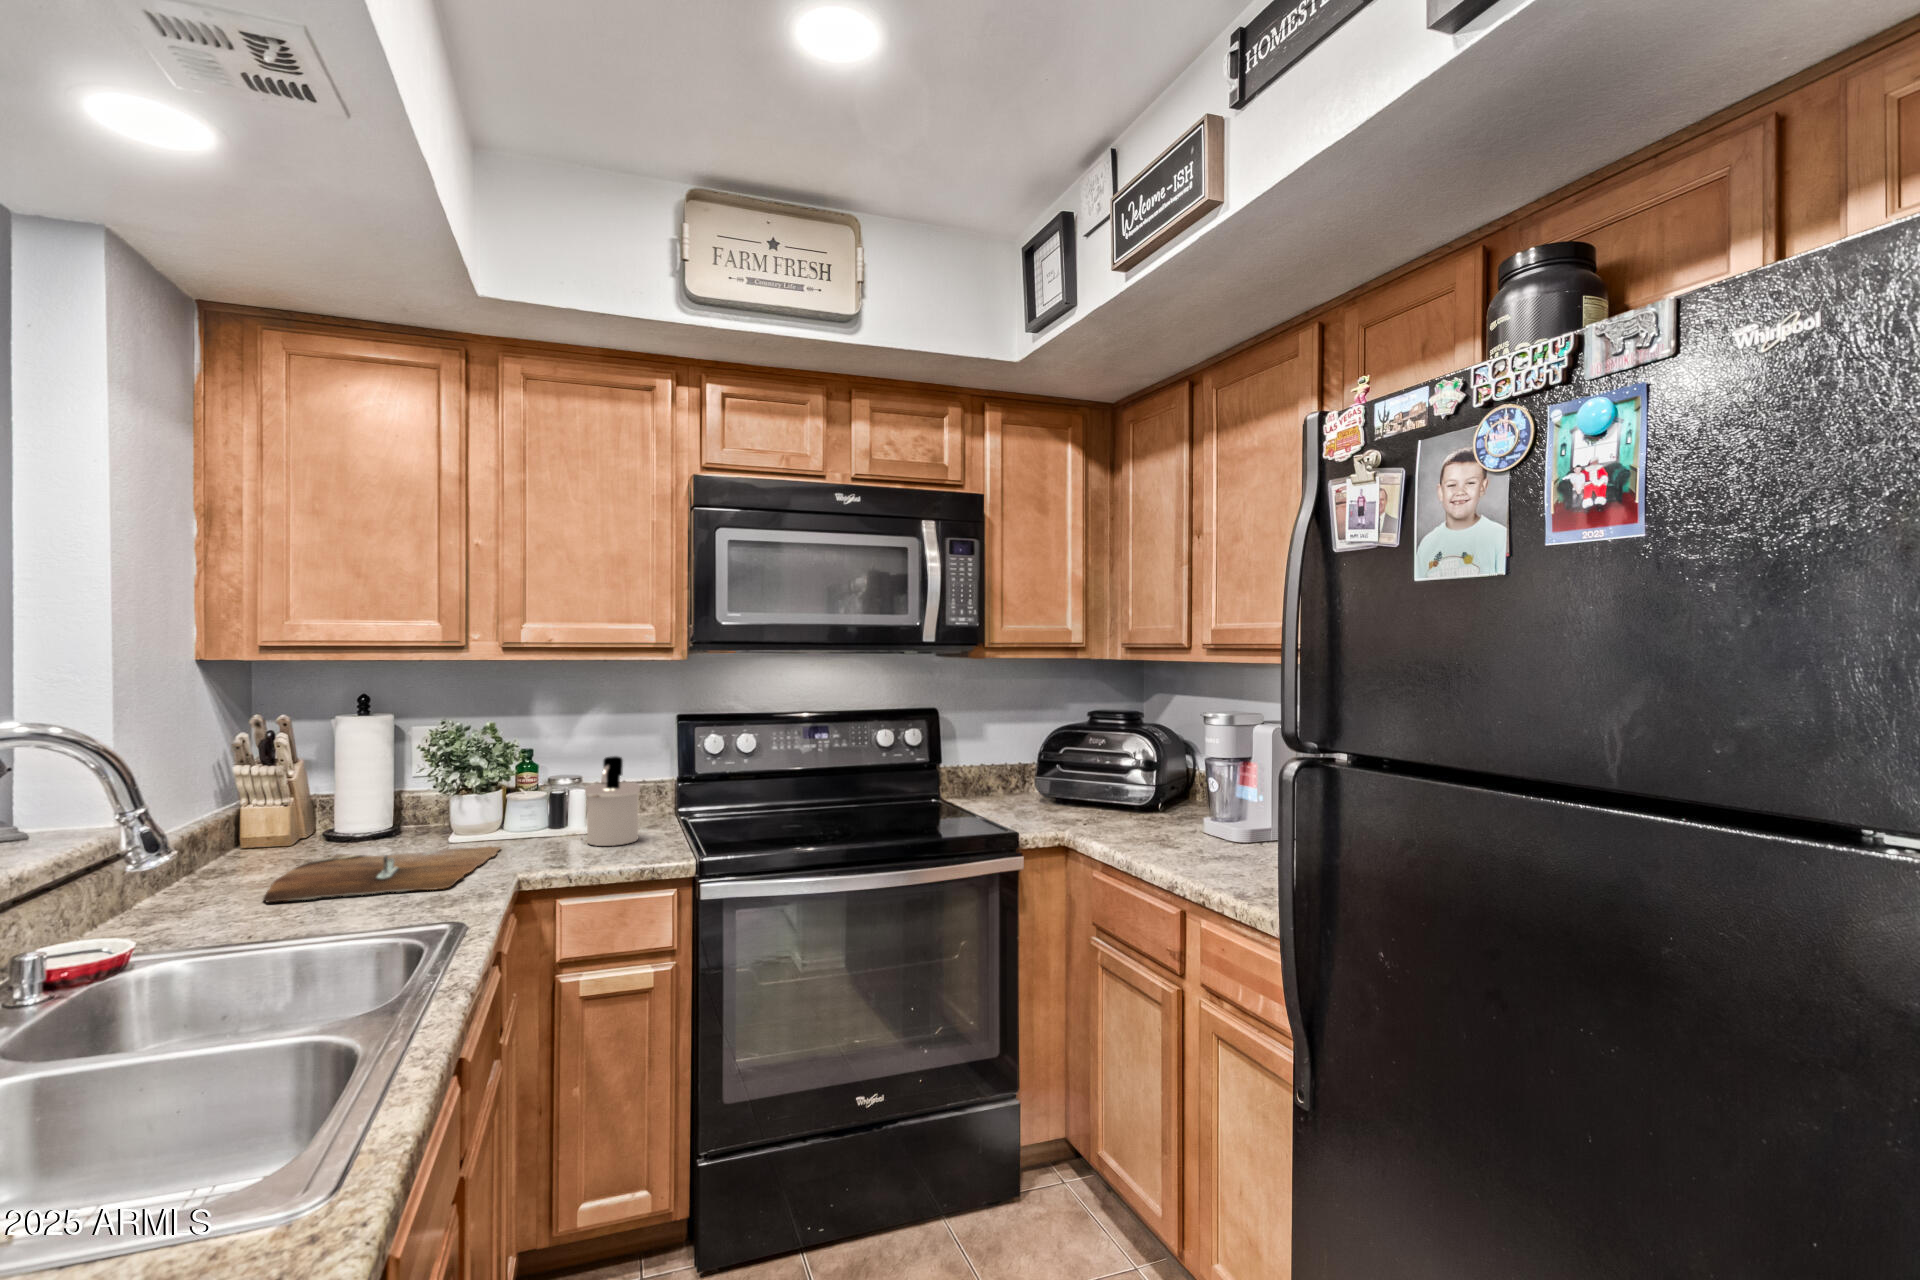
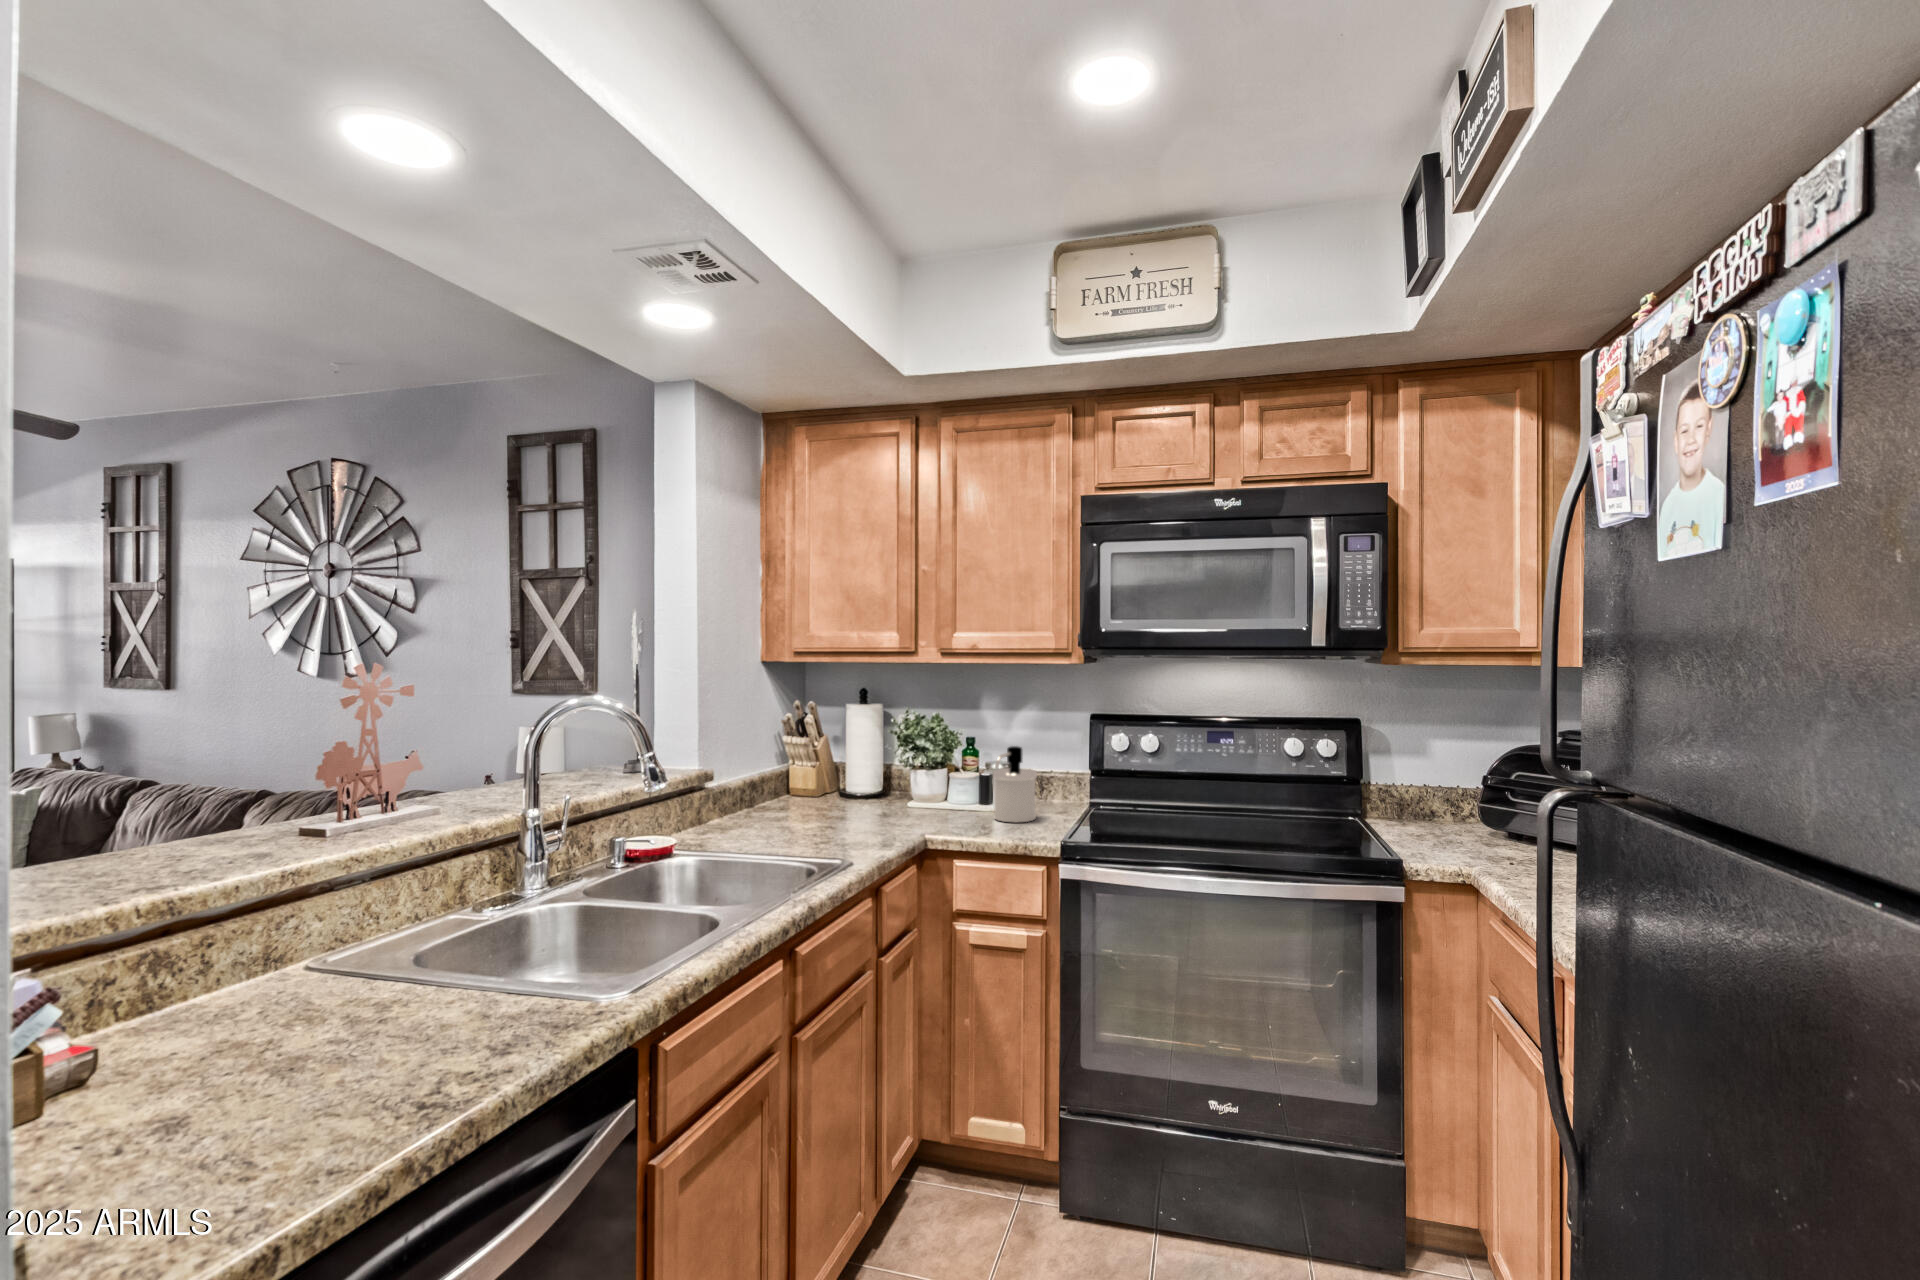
cutting board: present [263,846,500,902] -> none [765,805,934,838]

